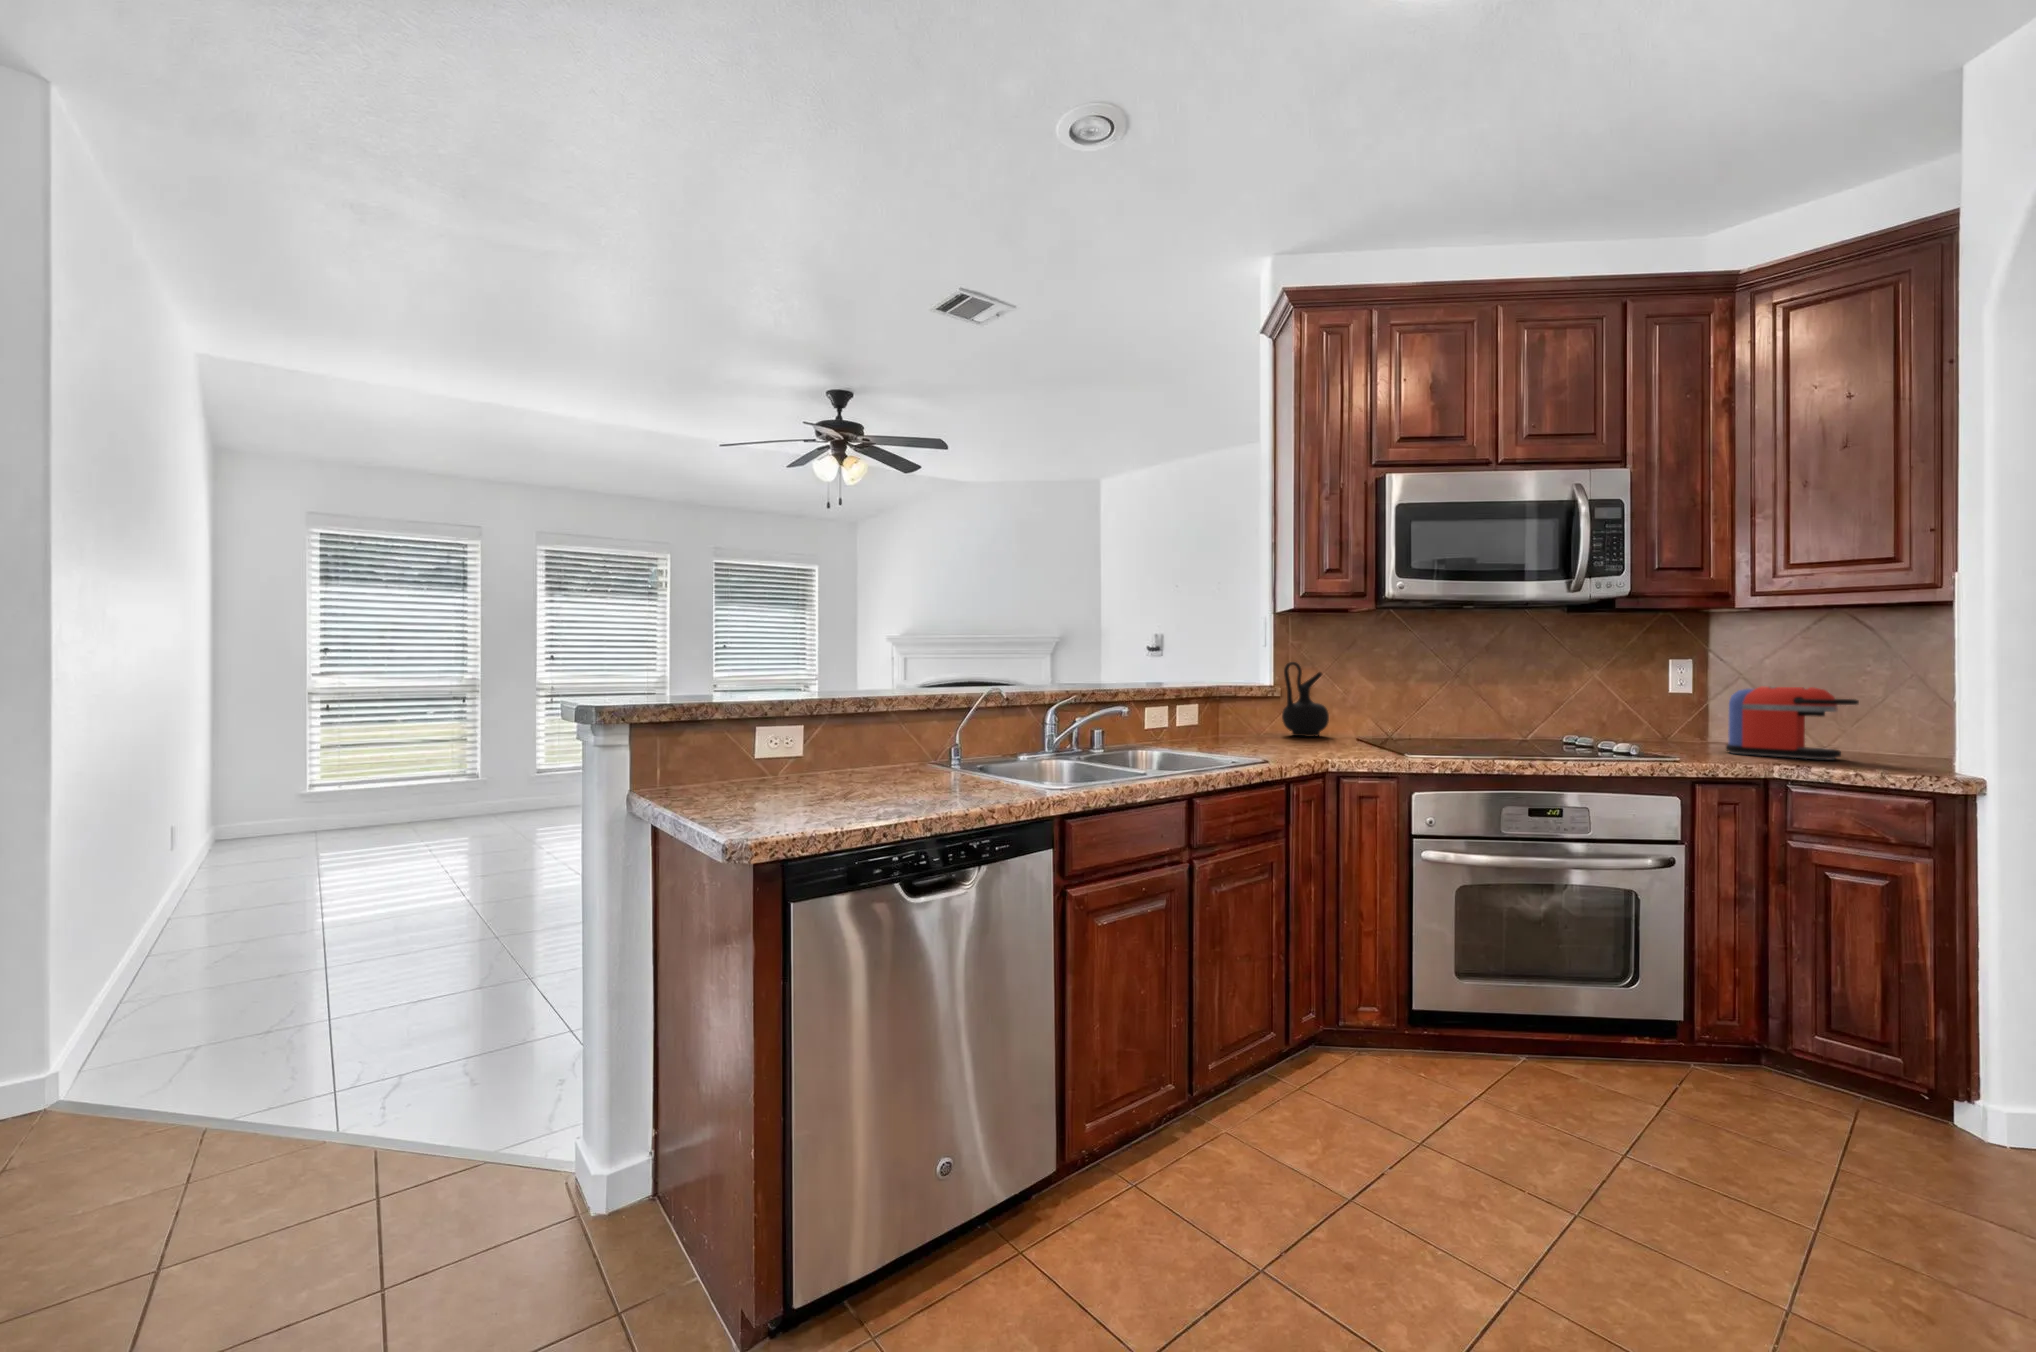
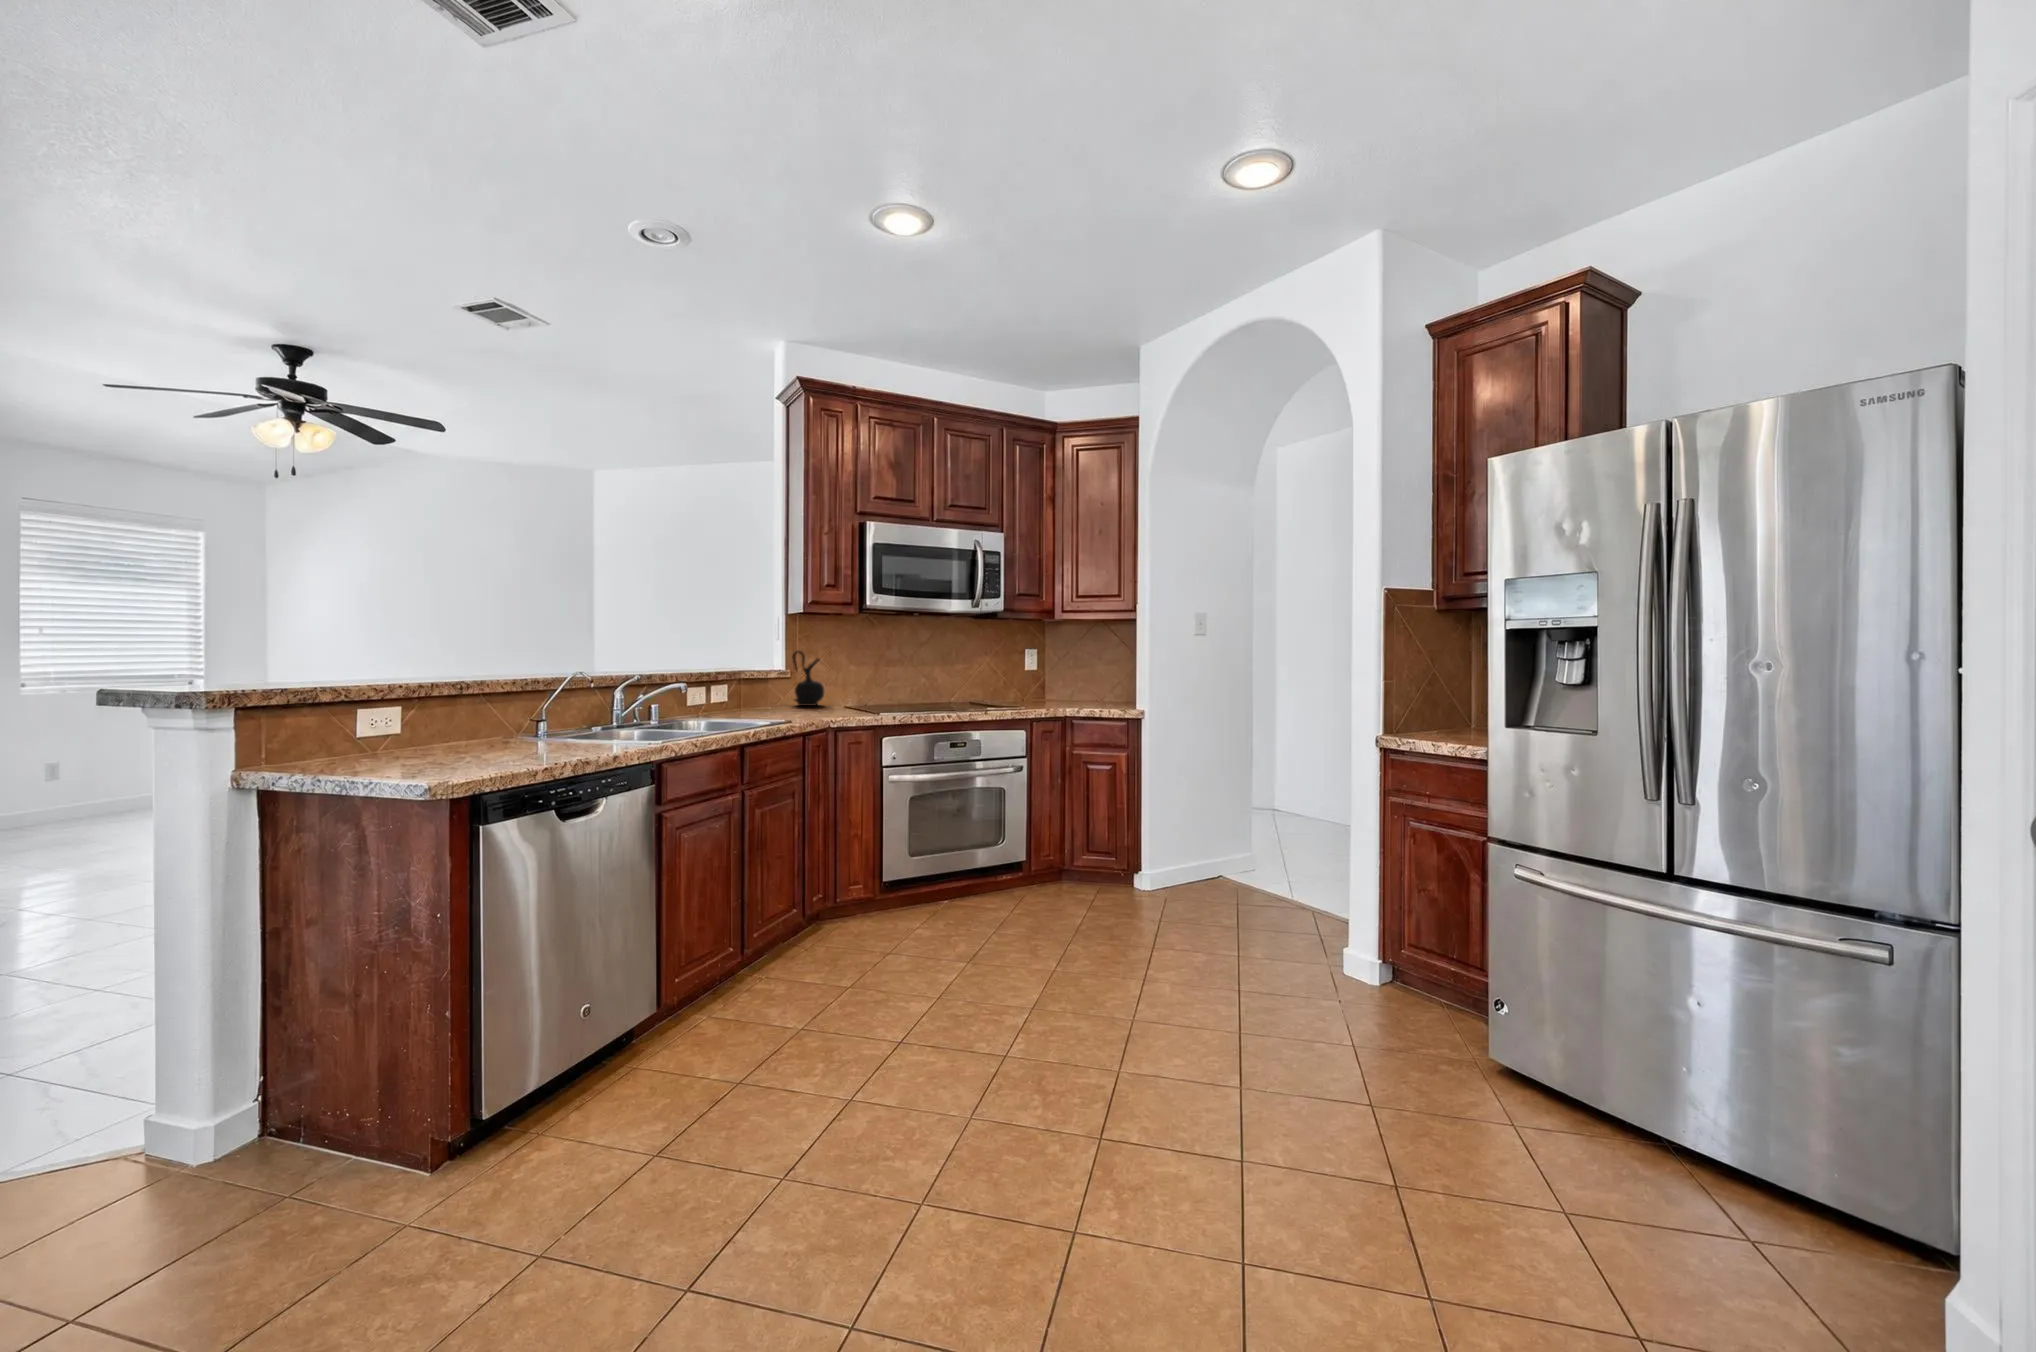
coffee maker: present [1726,687,1859,759] -> none [1049,667,1104,707]

